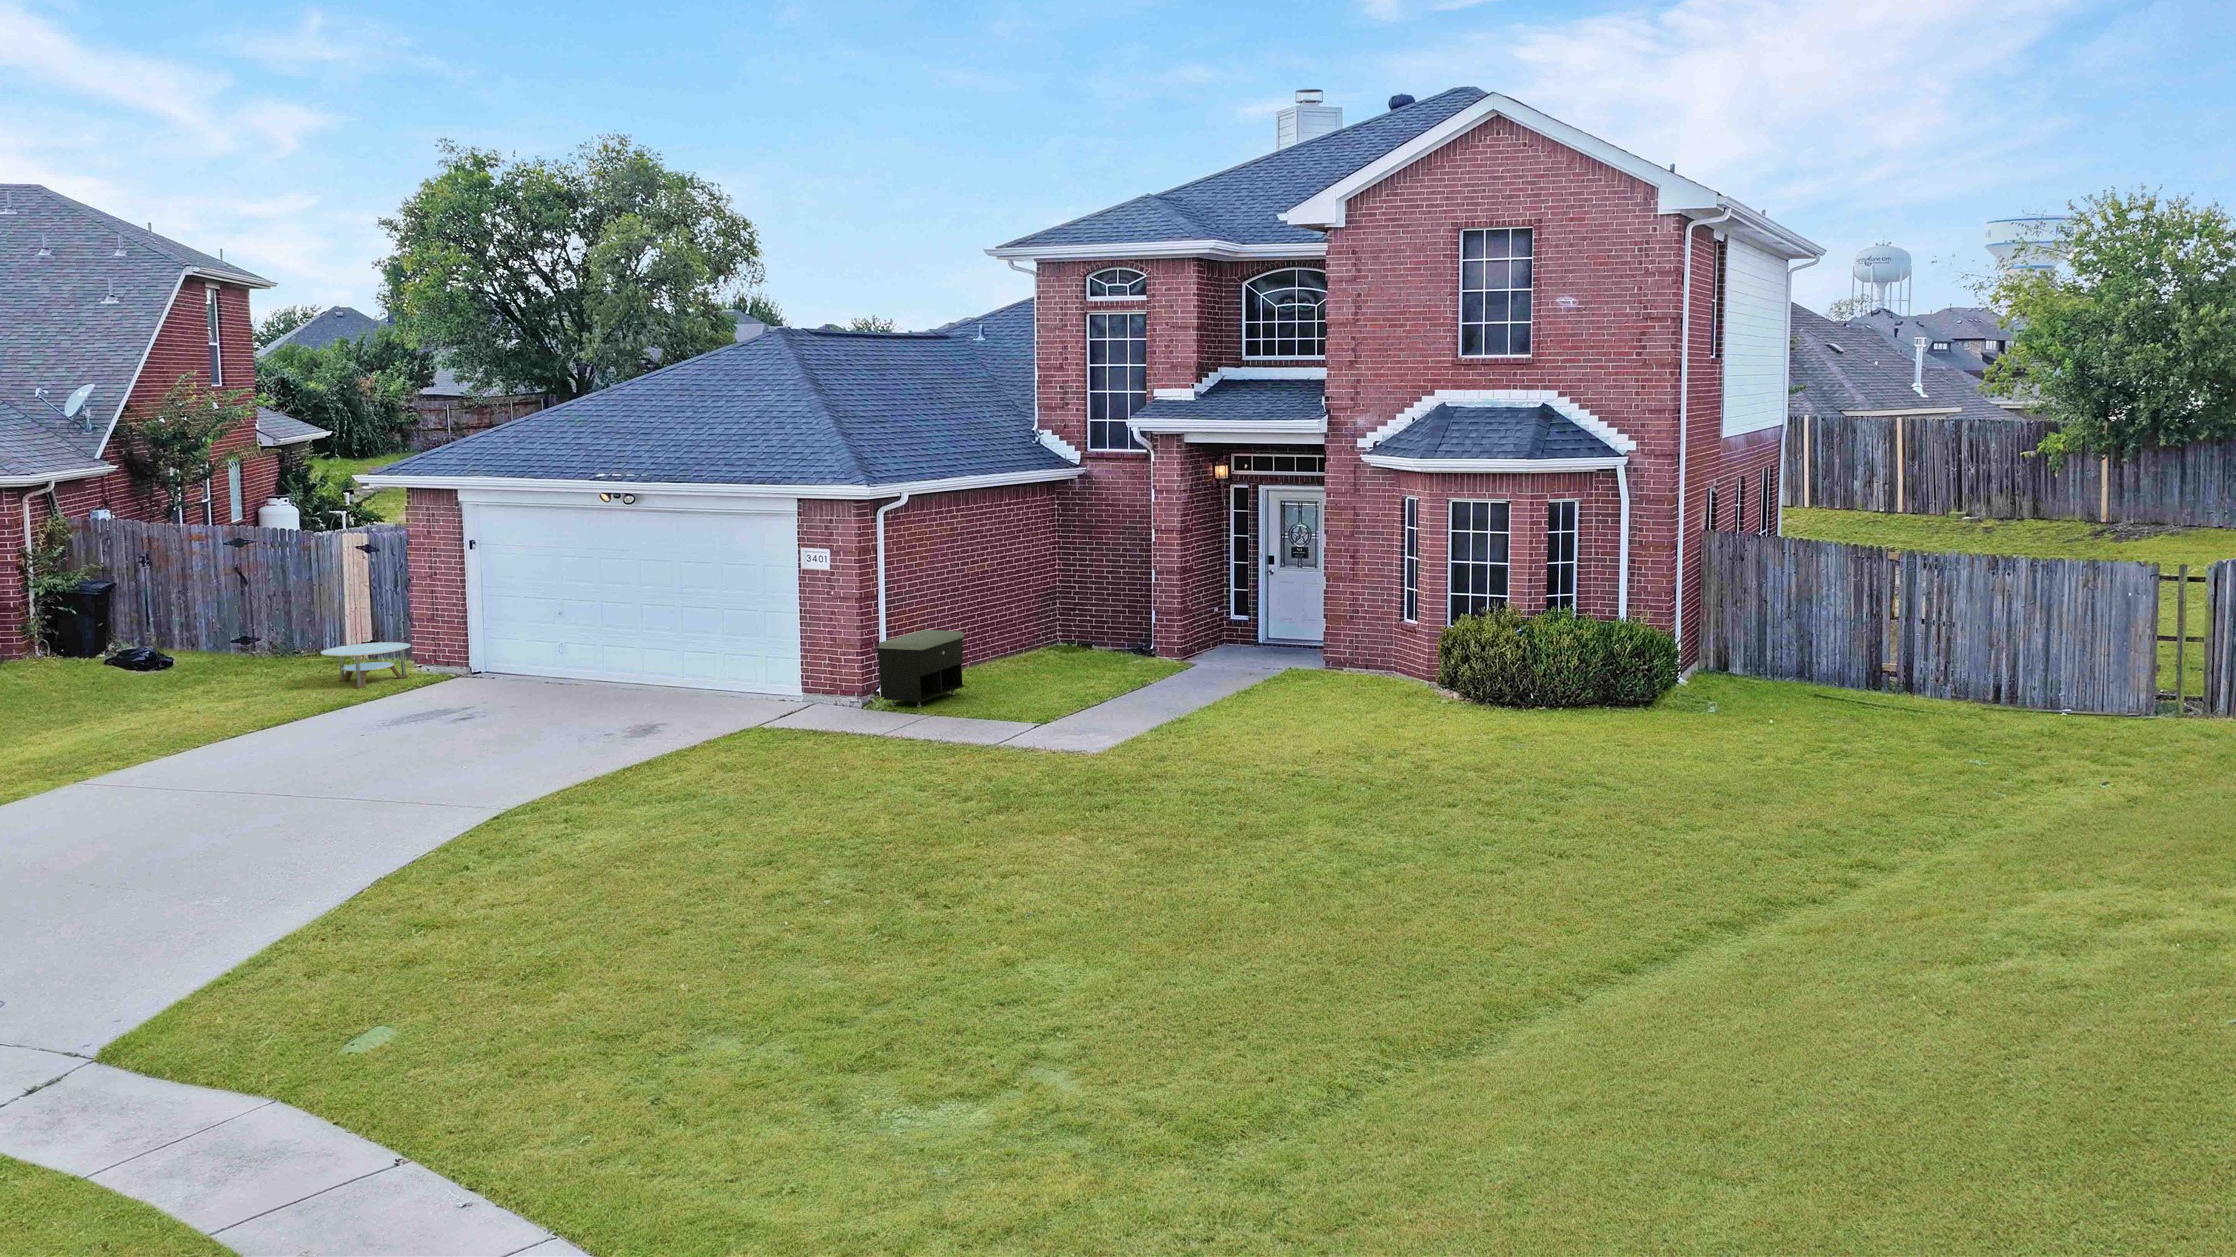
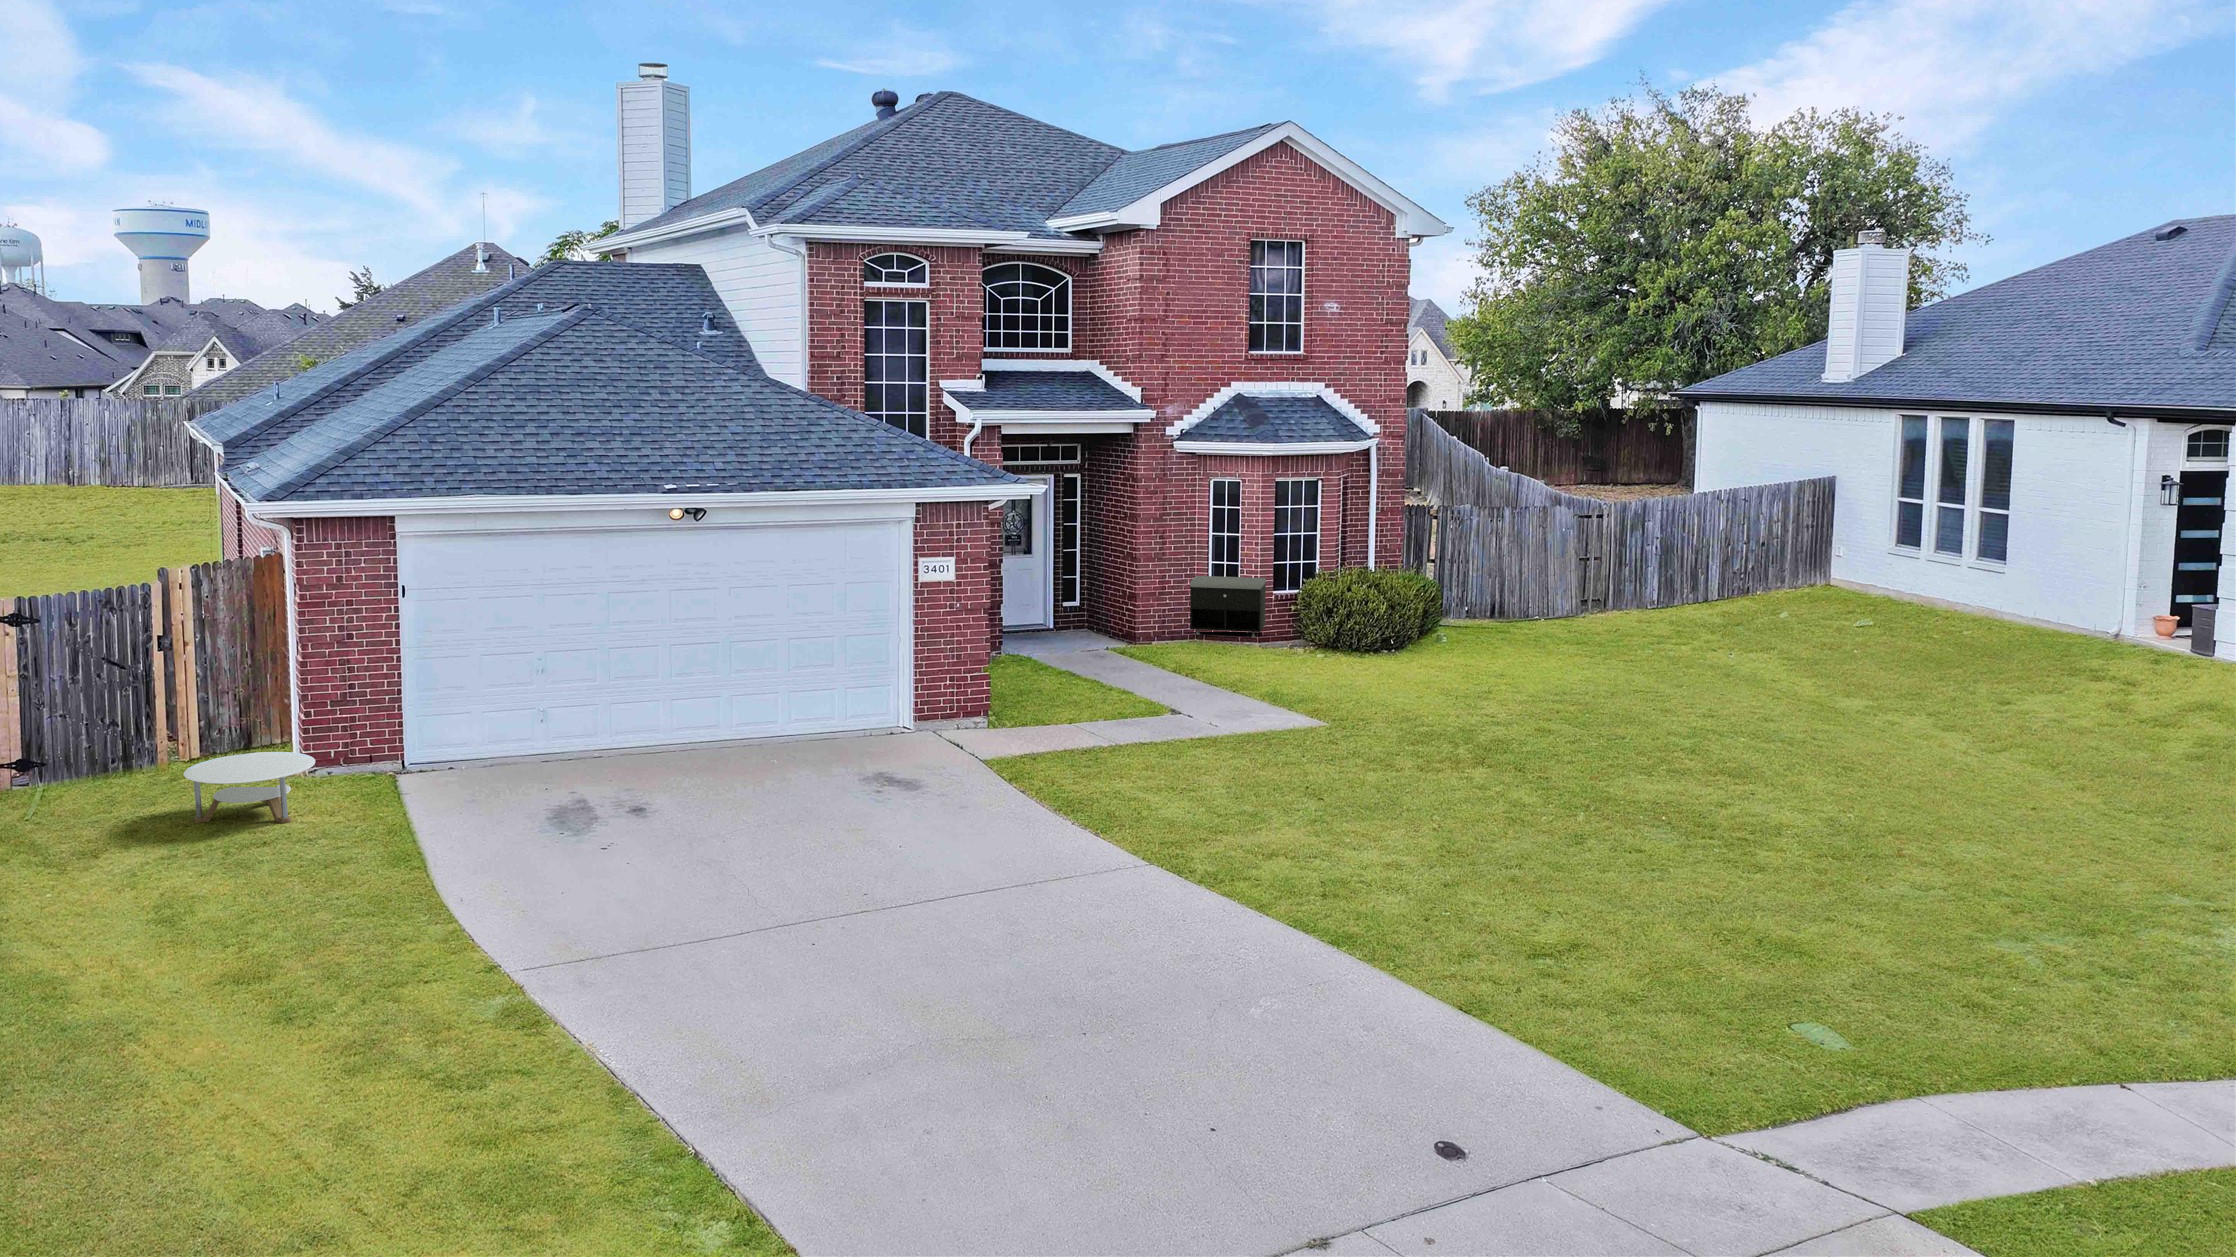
storage bench: present [878,630,964,707] -> present [1190,576,1266,637]

